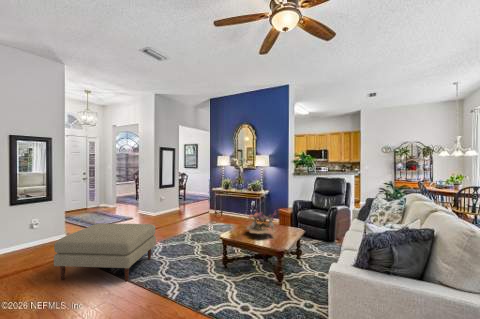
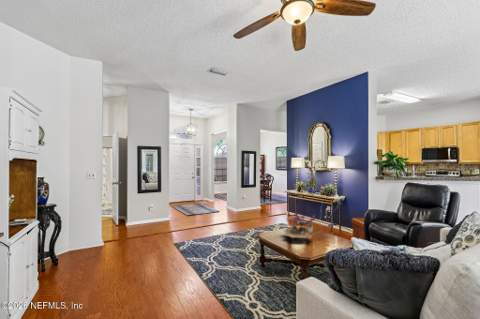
ottoman: present [54,223,156,281] -> none [143,211,214,258]

